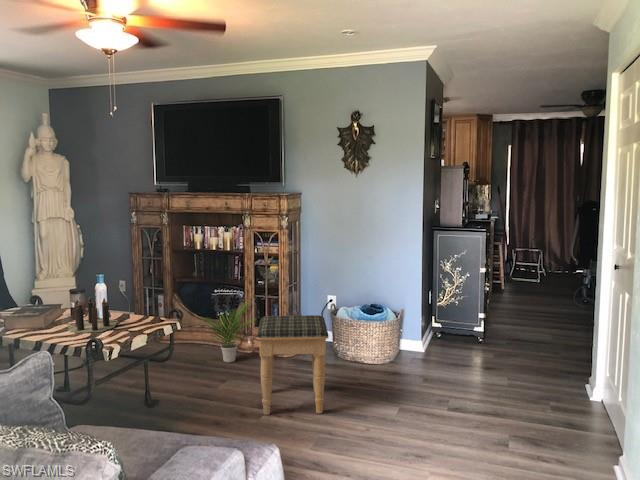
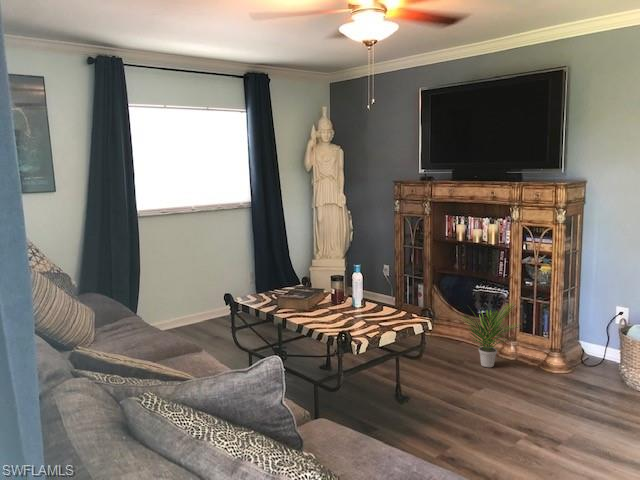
candle: present [68,297,119,333] -> none [319,286,378,323]
footstool: present [257,315,329,415] -> none [516,325,610,453]

